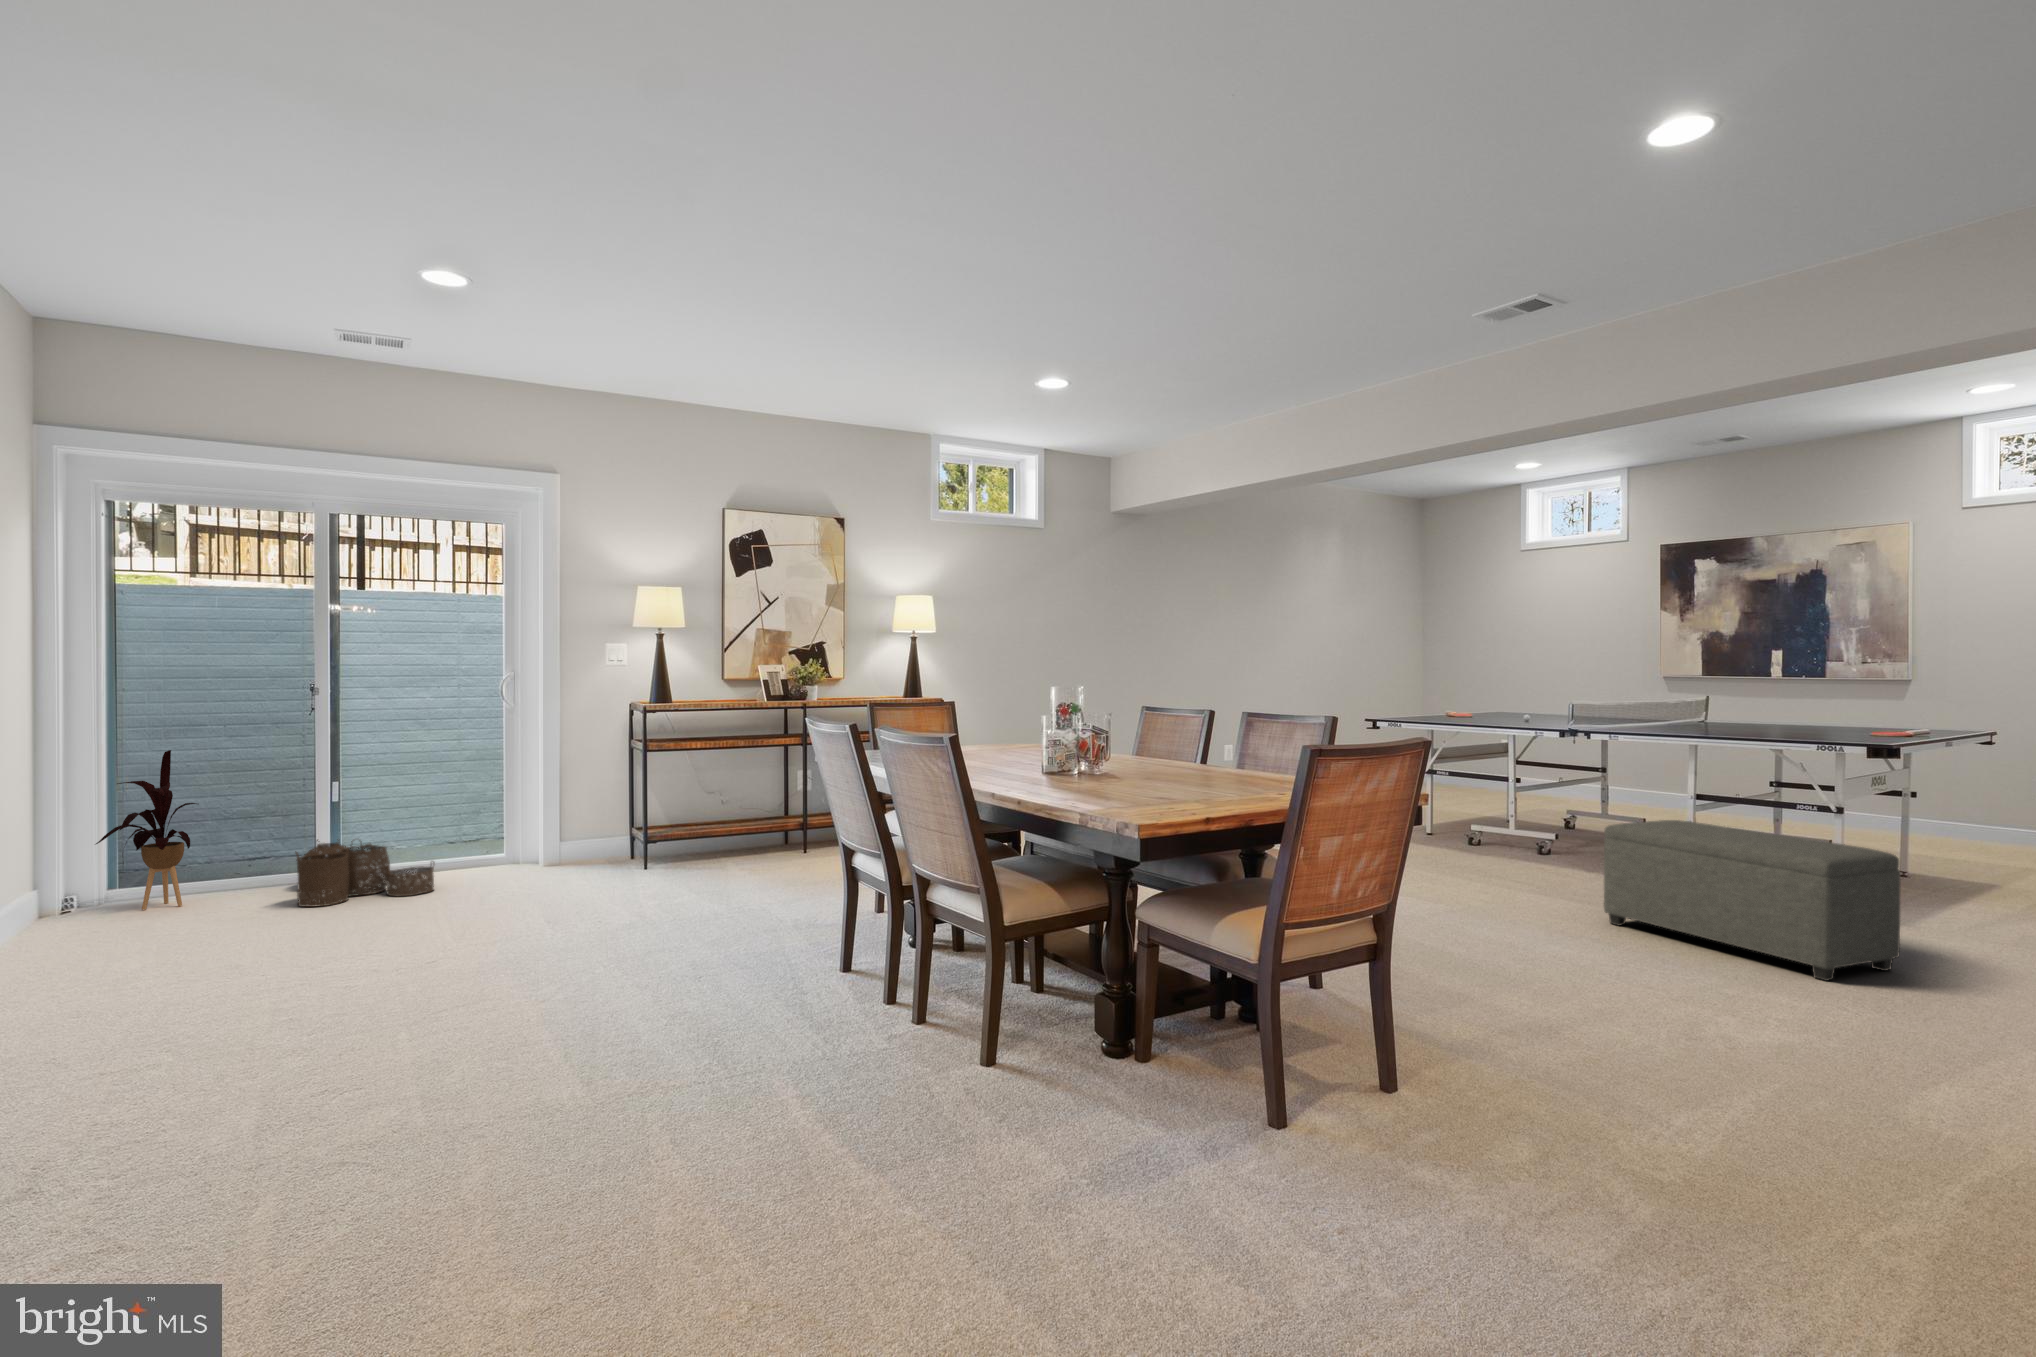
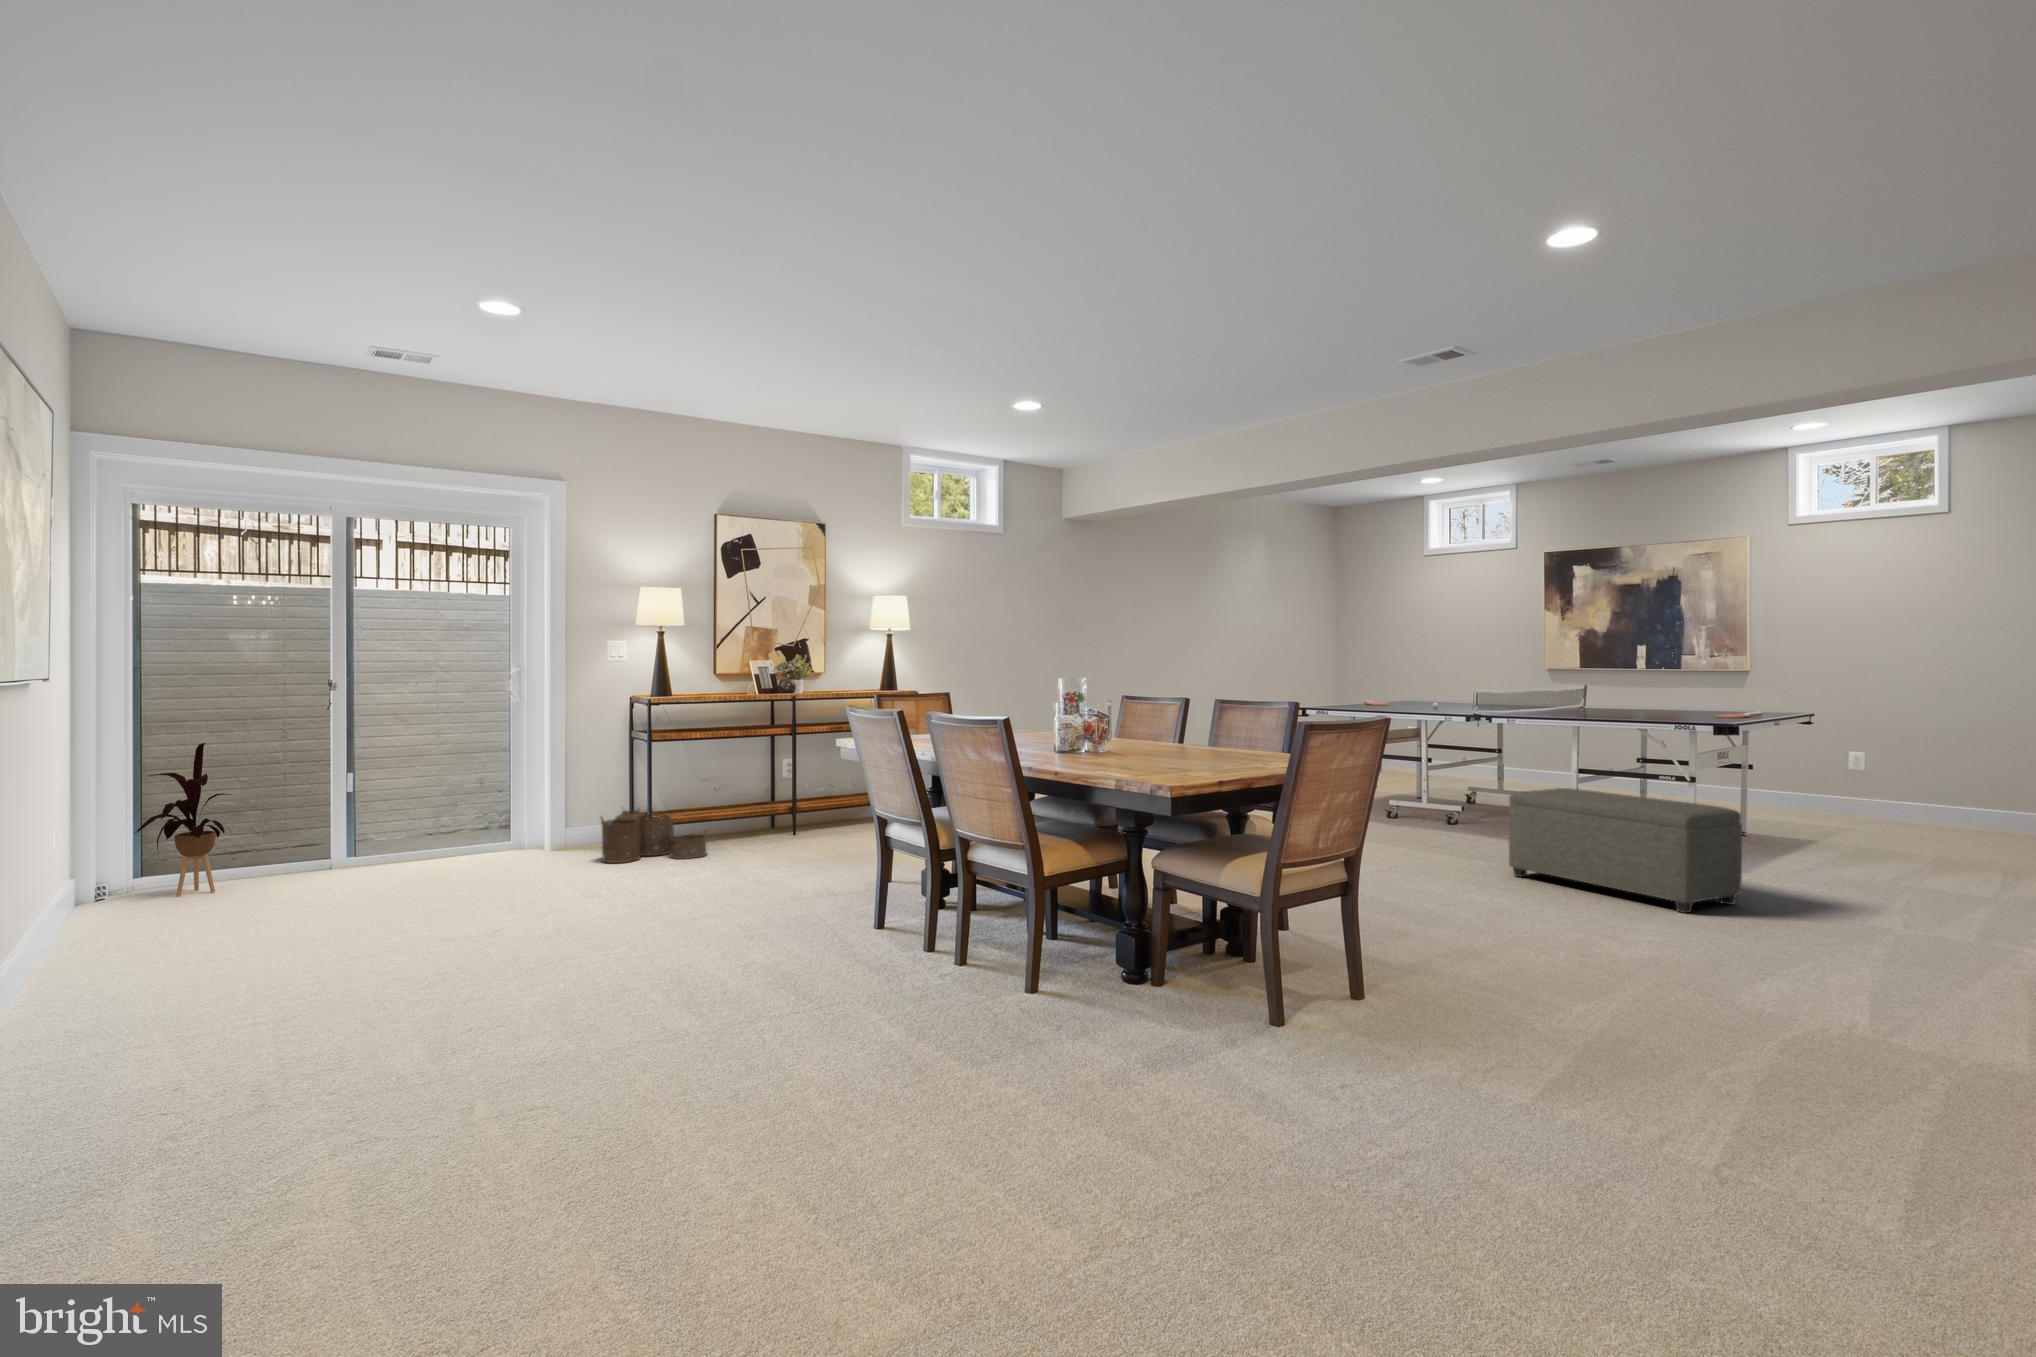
woven basket: present [295,840,434,907] -> present [601,810,706,863]

